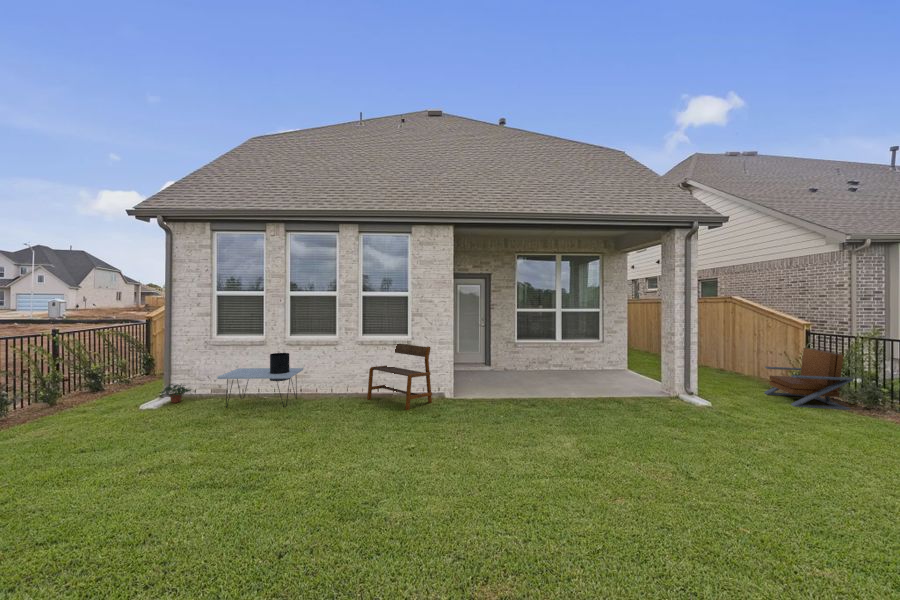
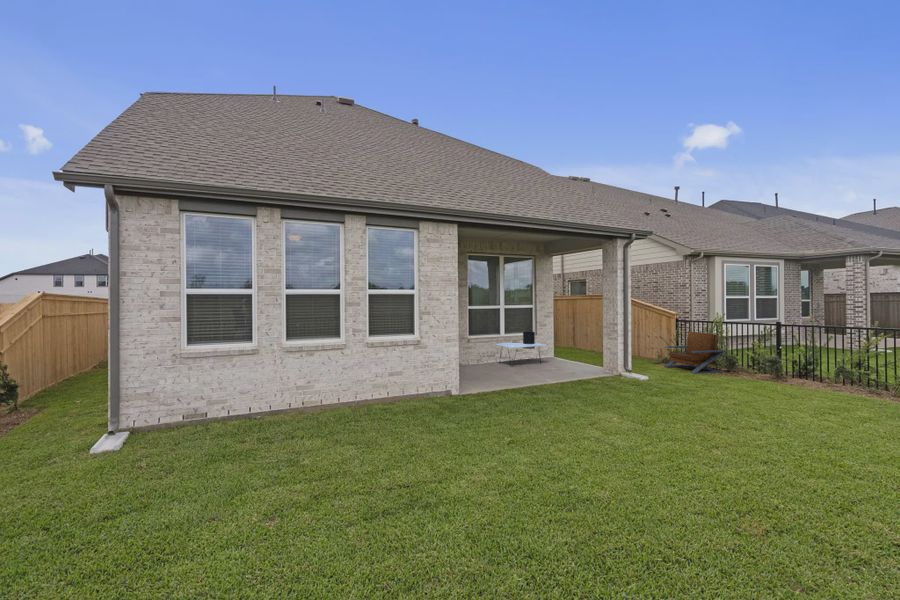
bench: present [367,344,432,410] -> none [383,343,453,410]
side table: present [217,353,303,408] -> present [495,331,546,363]
potted plant: present [161,384,195,403] -> none [120,412,168,439]

